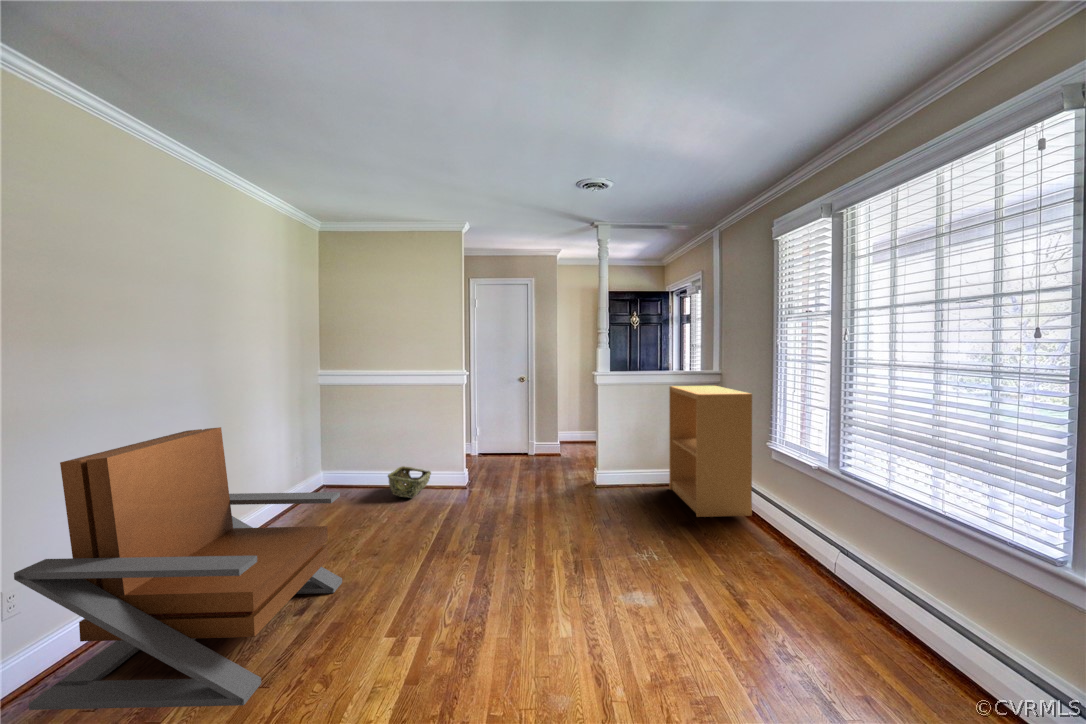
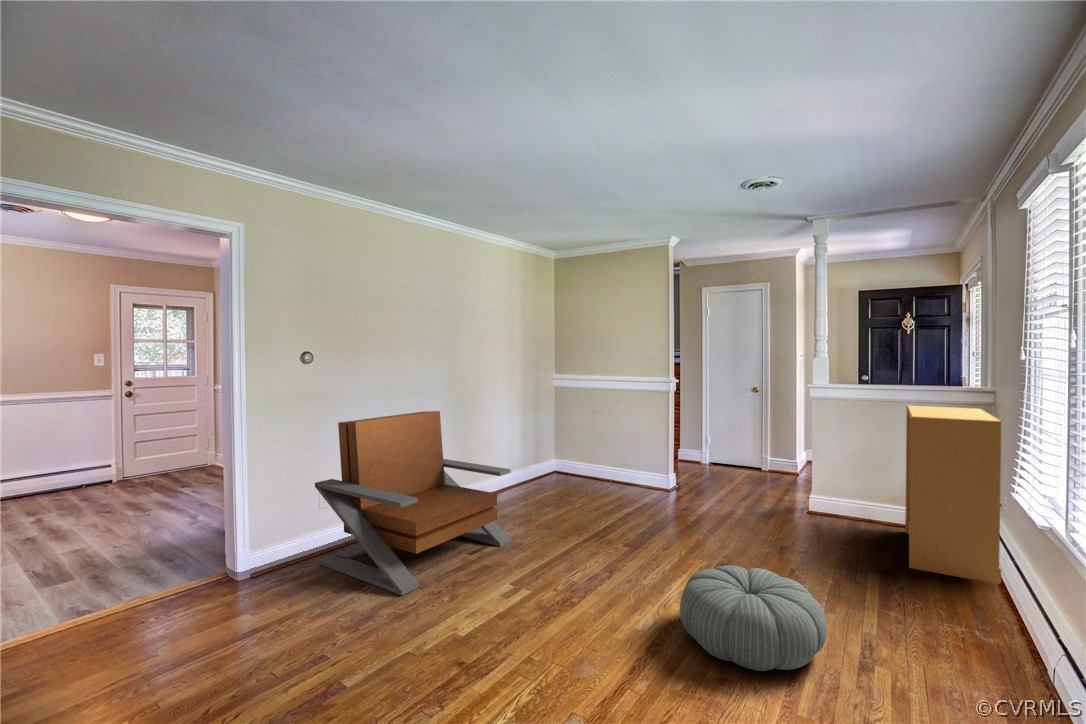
woven basket: present [388,466,431,498] -> none [593,463,637,491]
pouf: none [595,544,727,640] -> present [680,565,827,671]

